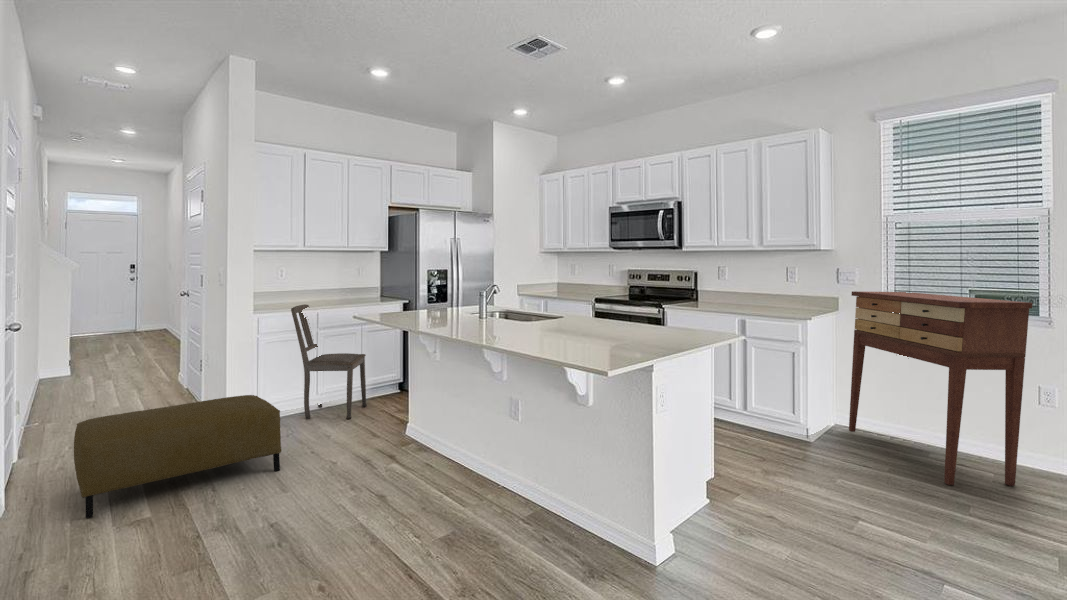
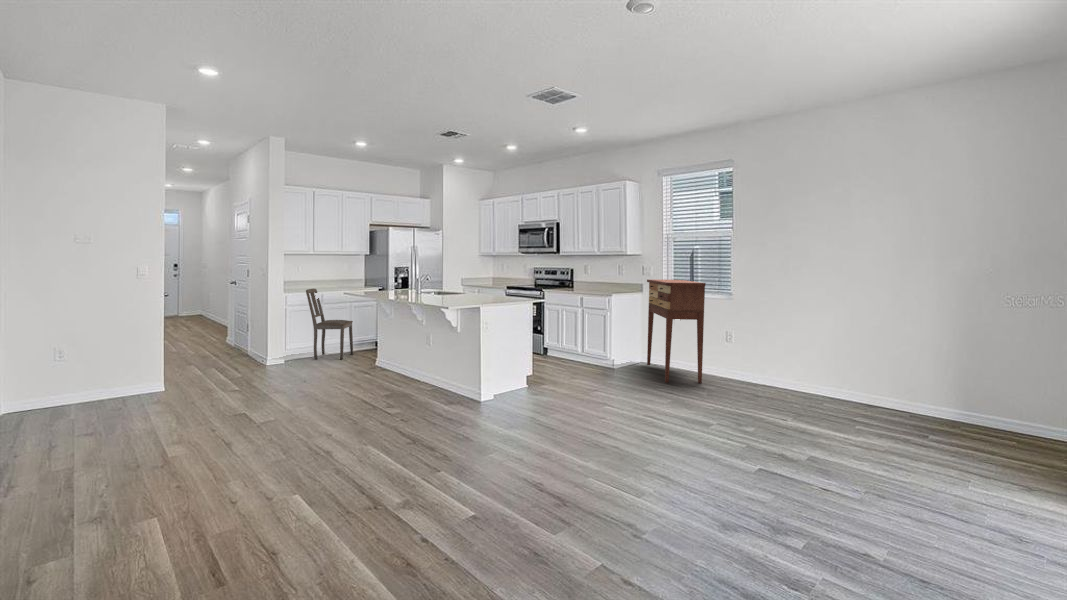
ottoman: present [74,395,281,518] -> none [195,338,303,390]

